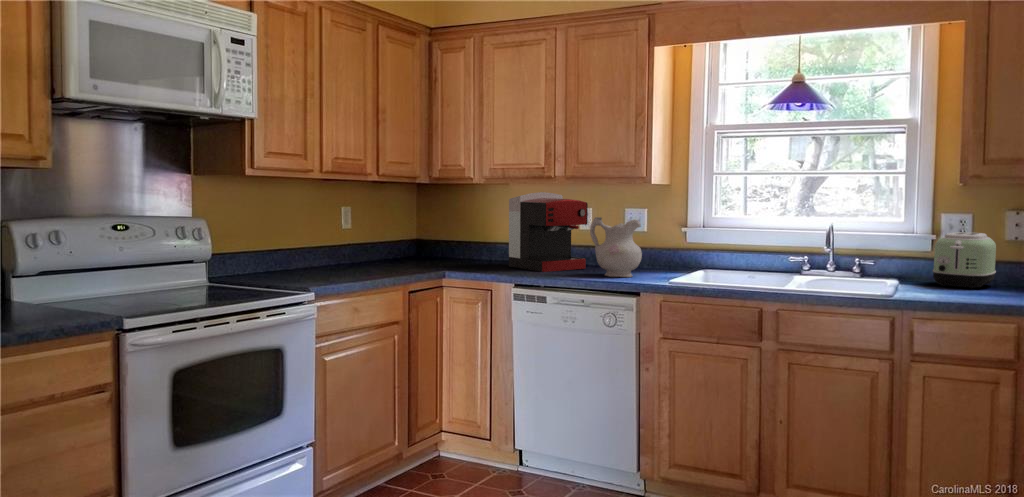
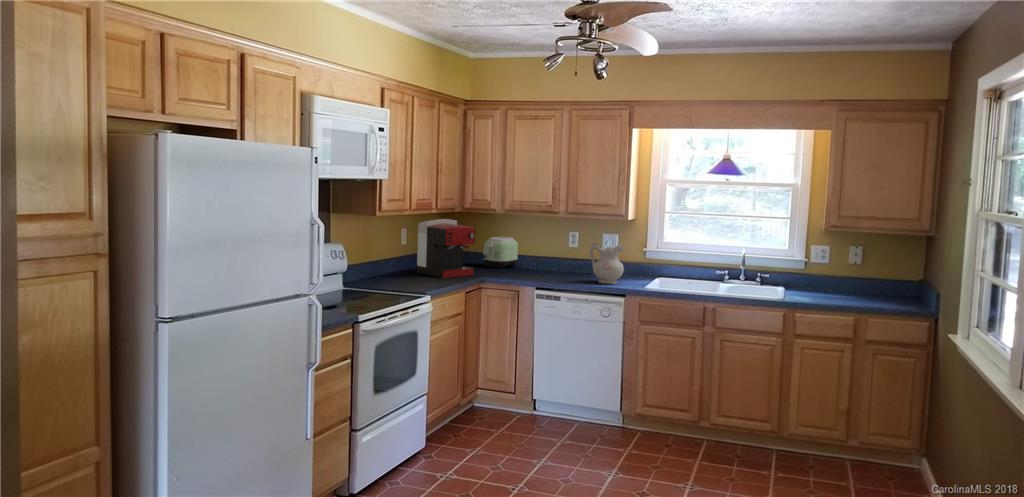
coffee maker: present [509,192,588,272] -> present [417,219,475,278]
toaster: present [933,232,996,289] -> present [483,237,518,268]

